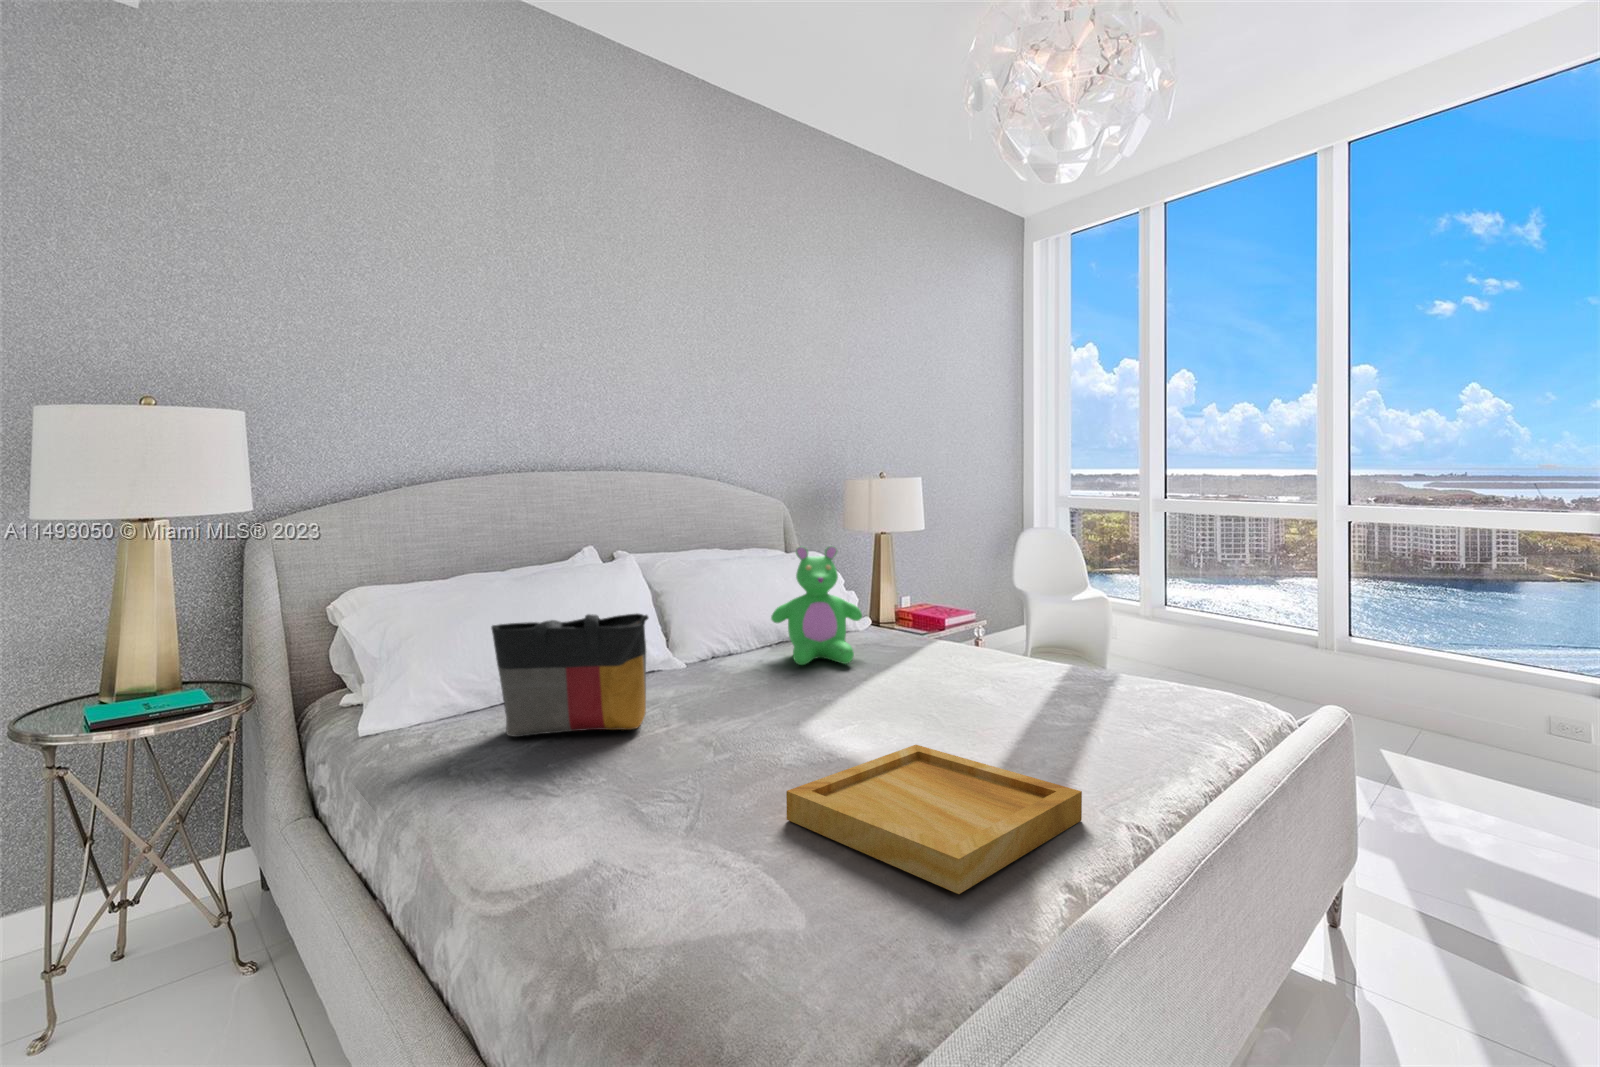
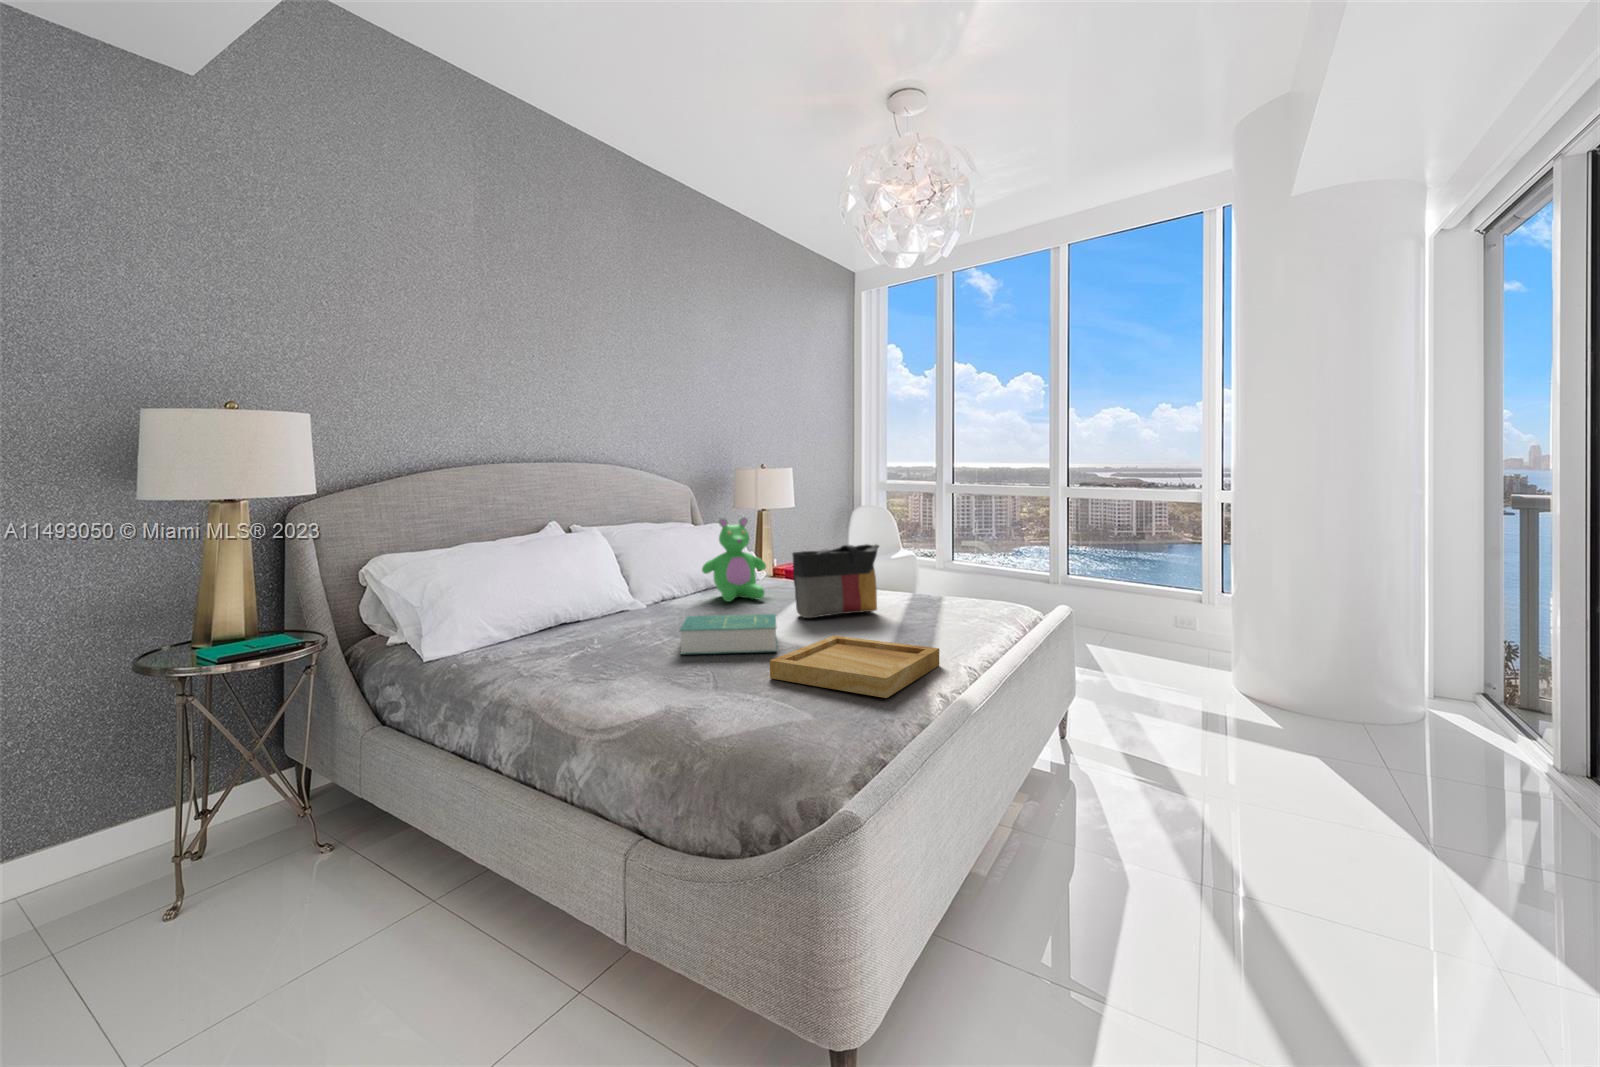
tote bag: present [492,614,648,737] -> present [792,544,879,618]
book: none [680,693,839,765] -> present [680,614,777,655]

